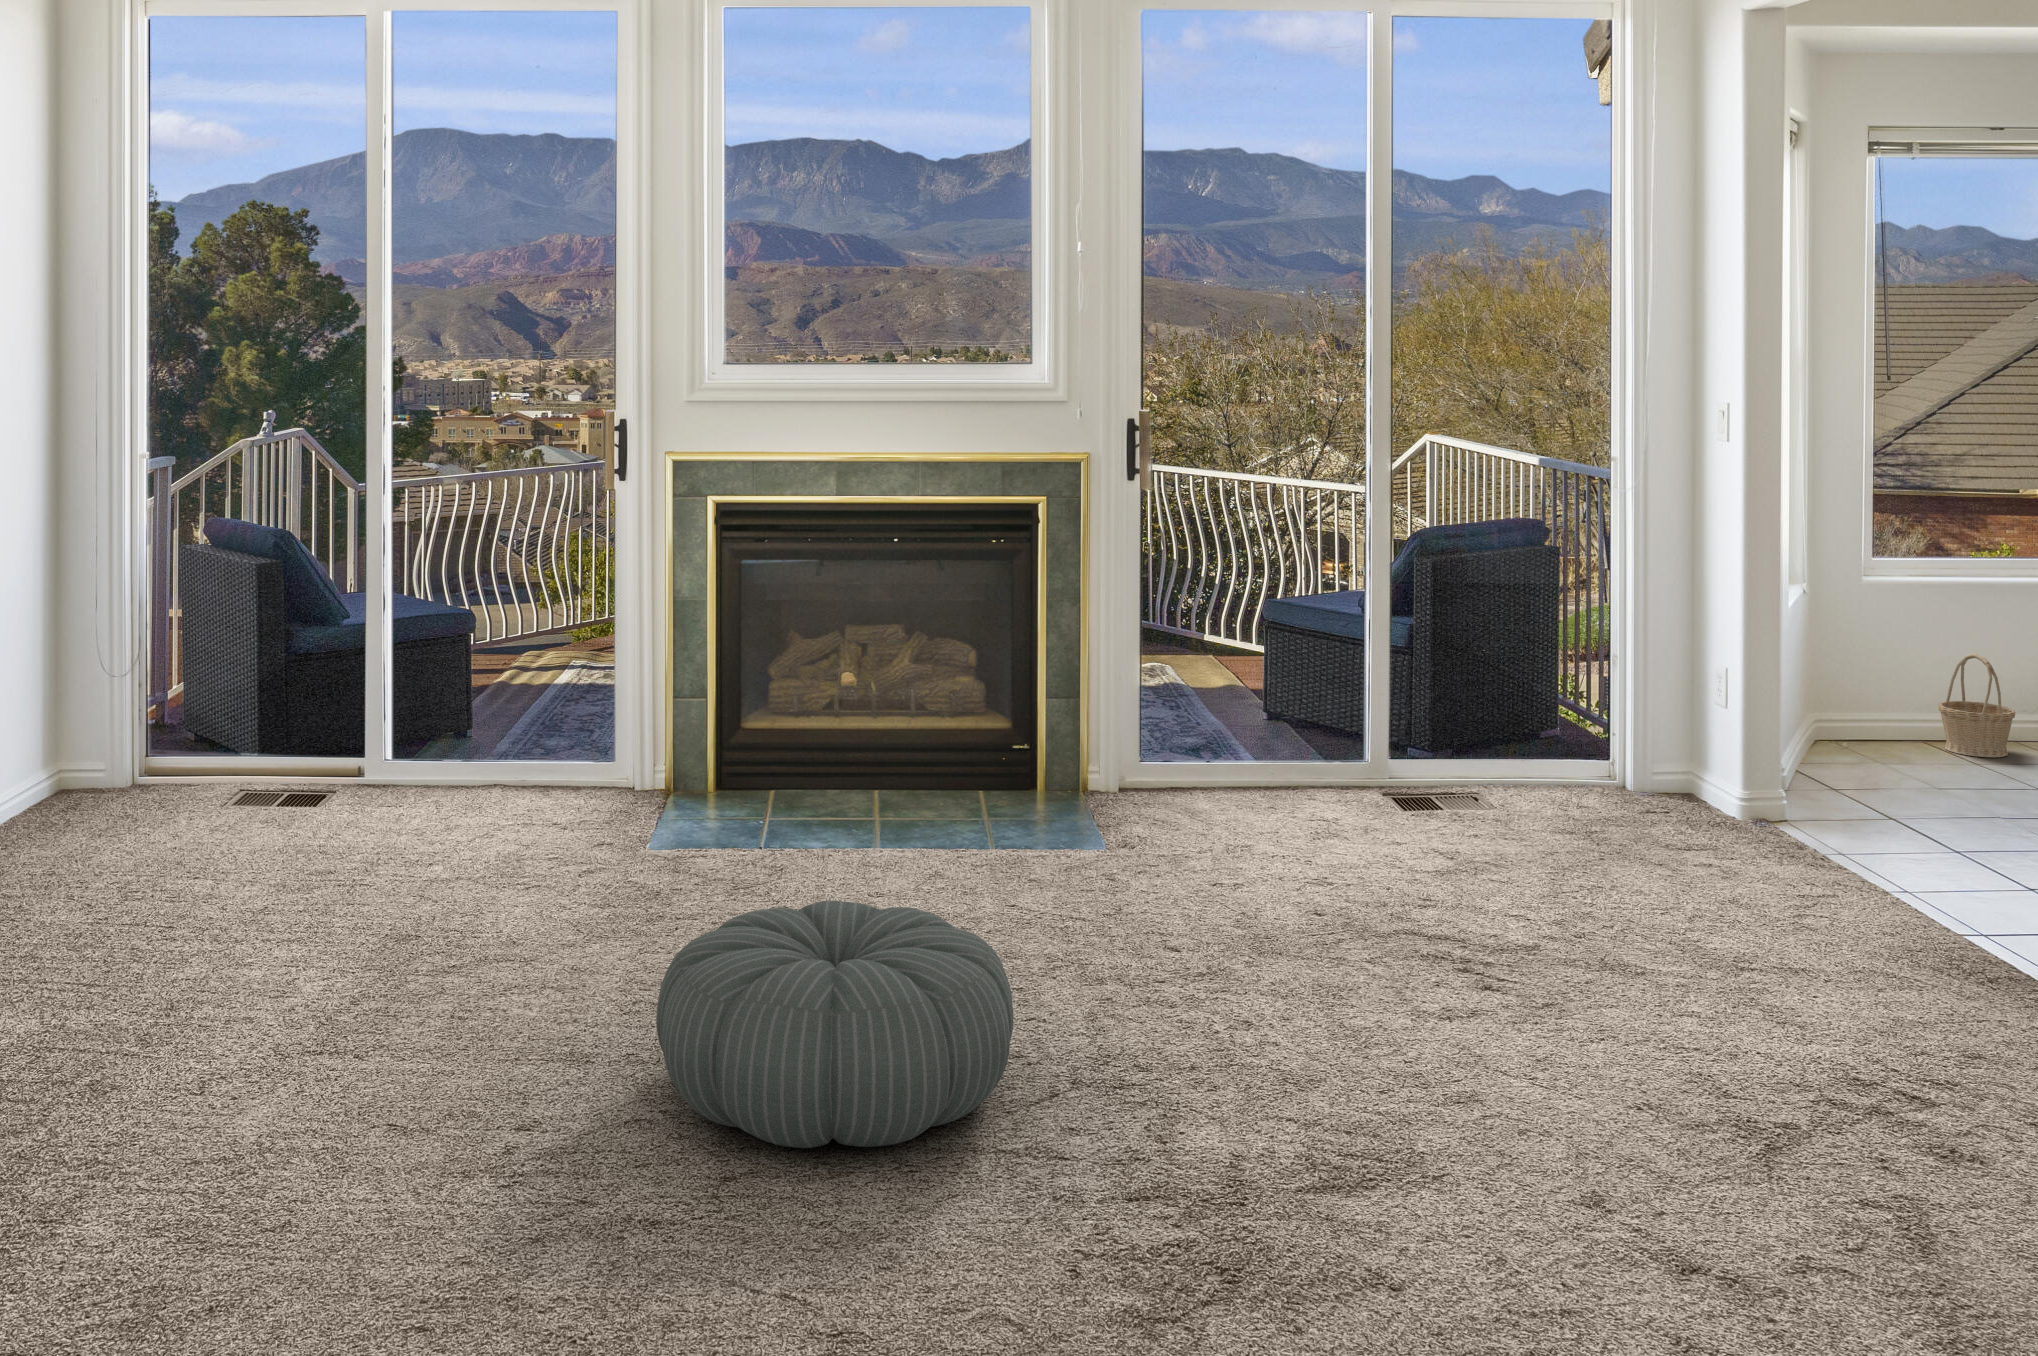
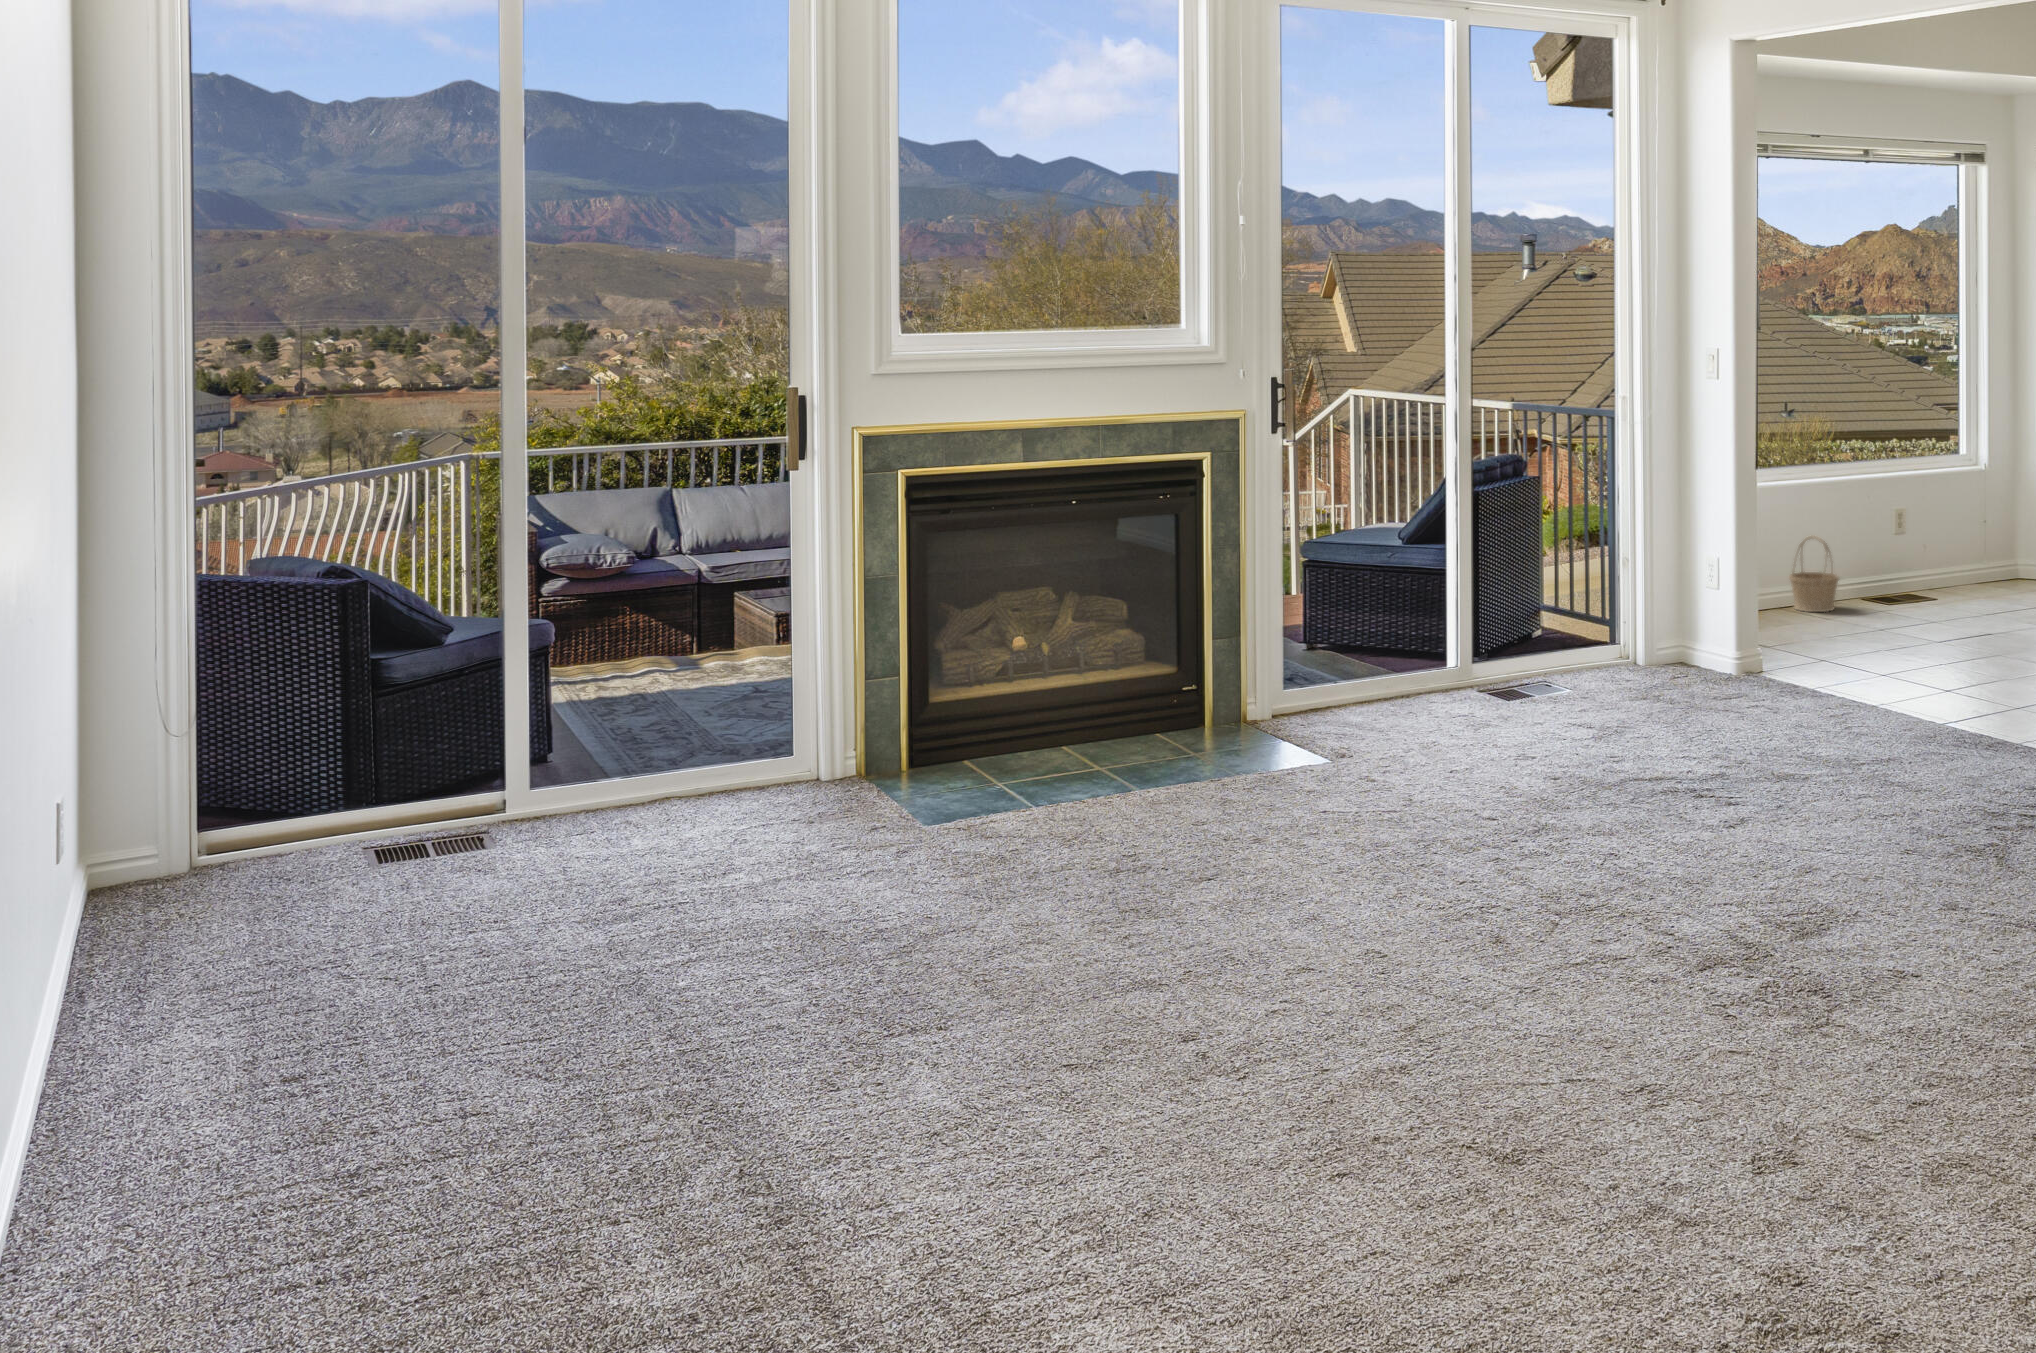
pouf: present [656,901,1013,1148] -> none [1230,797,1530,989]

